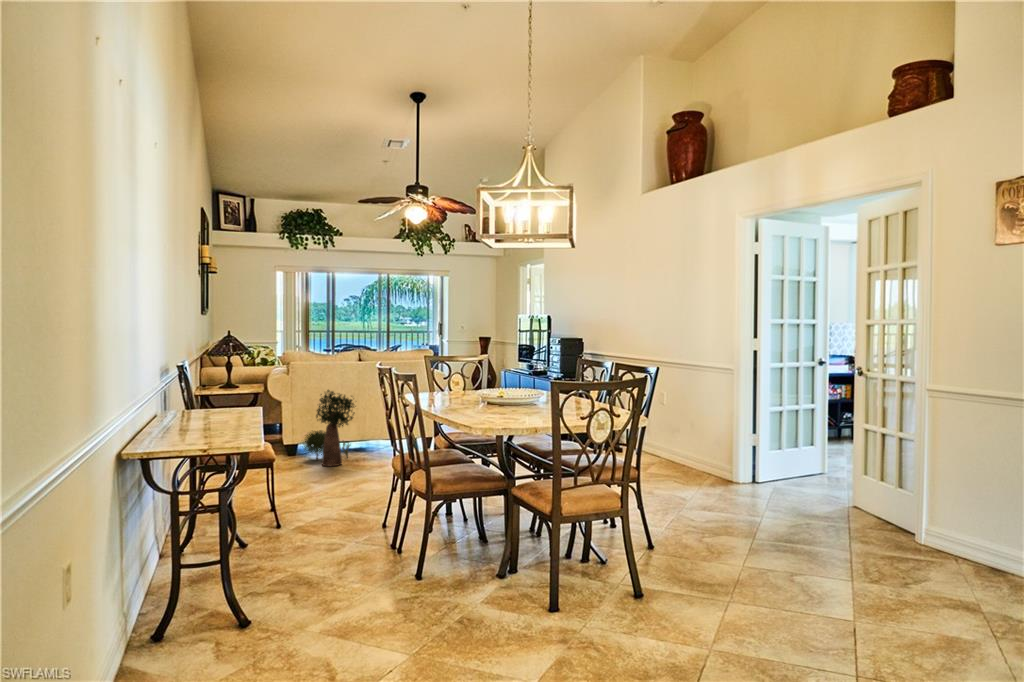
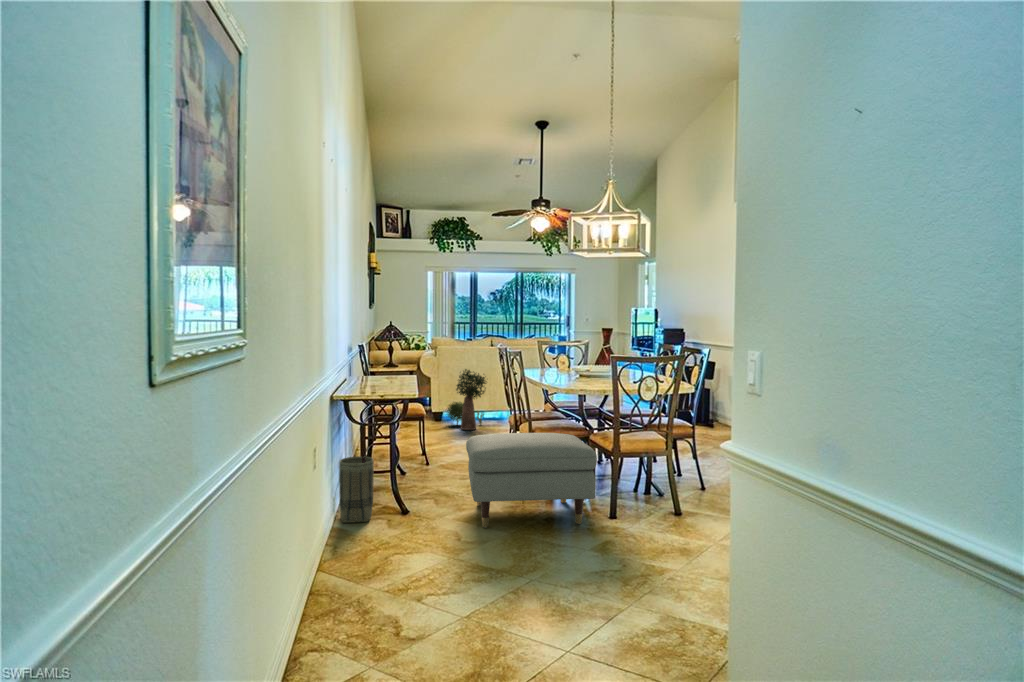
ottoman: none [339,487,532,646] -> present [466,433,597,528]
basket: none [128,548,189,665] -> present [339,456,374,523]

